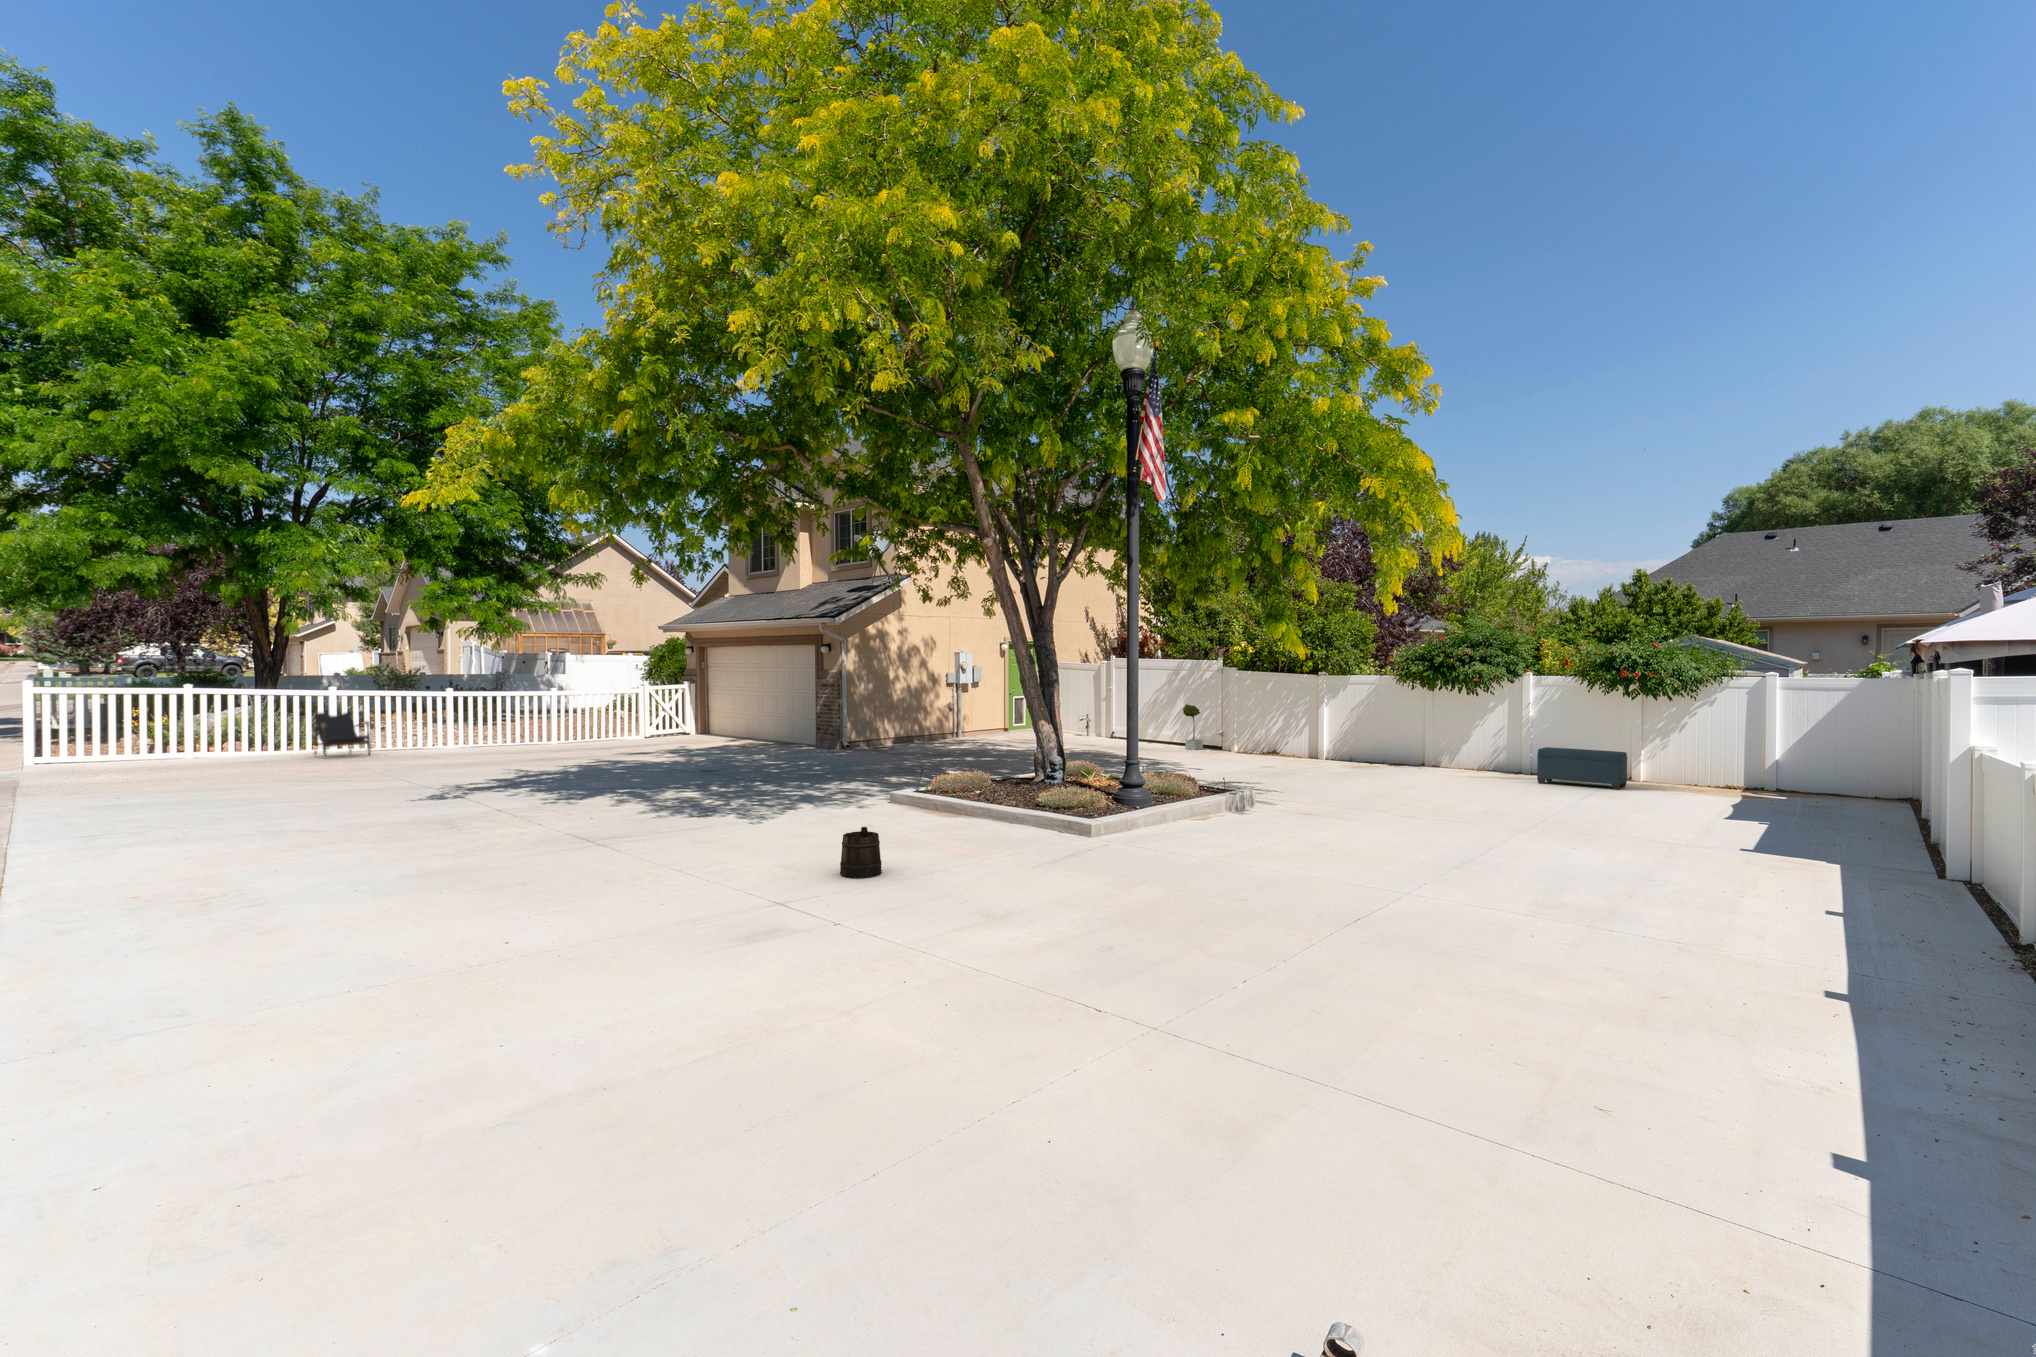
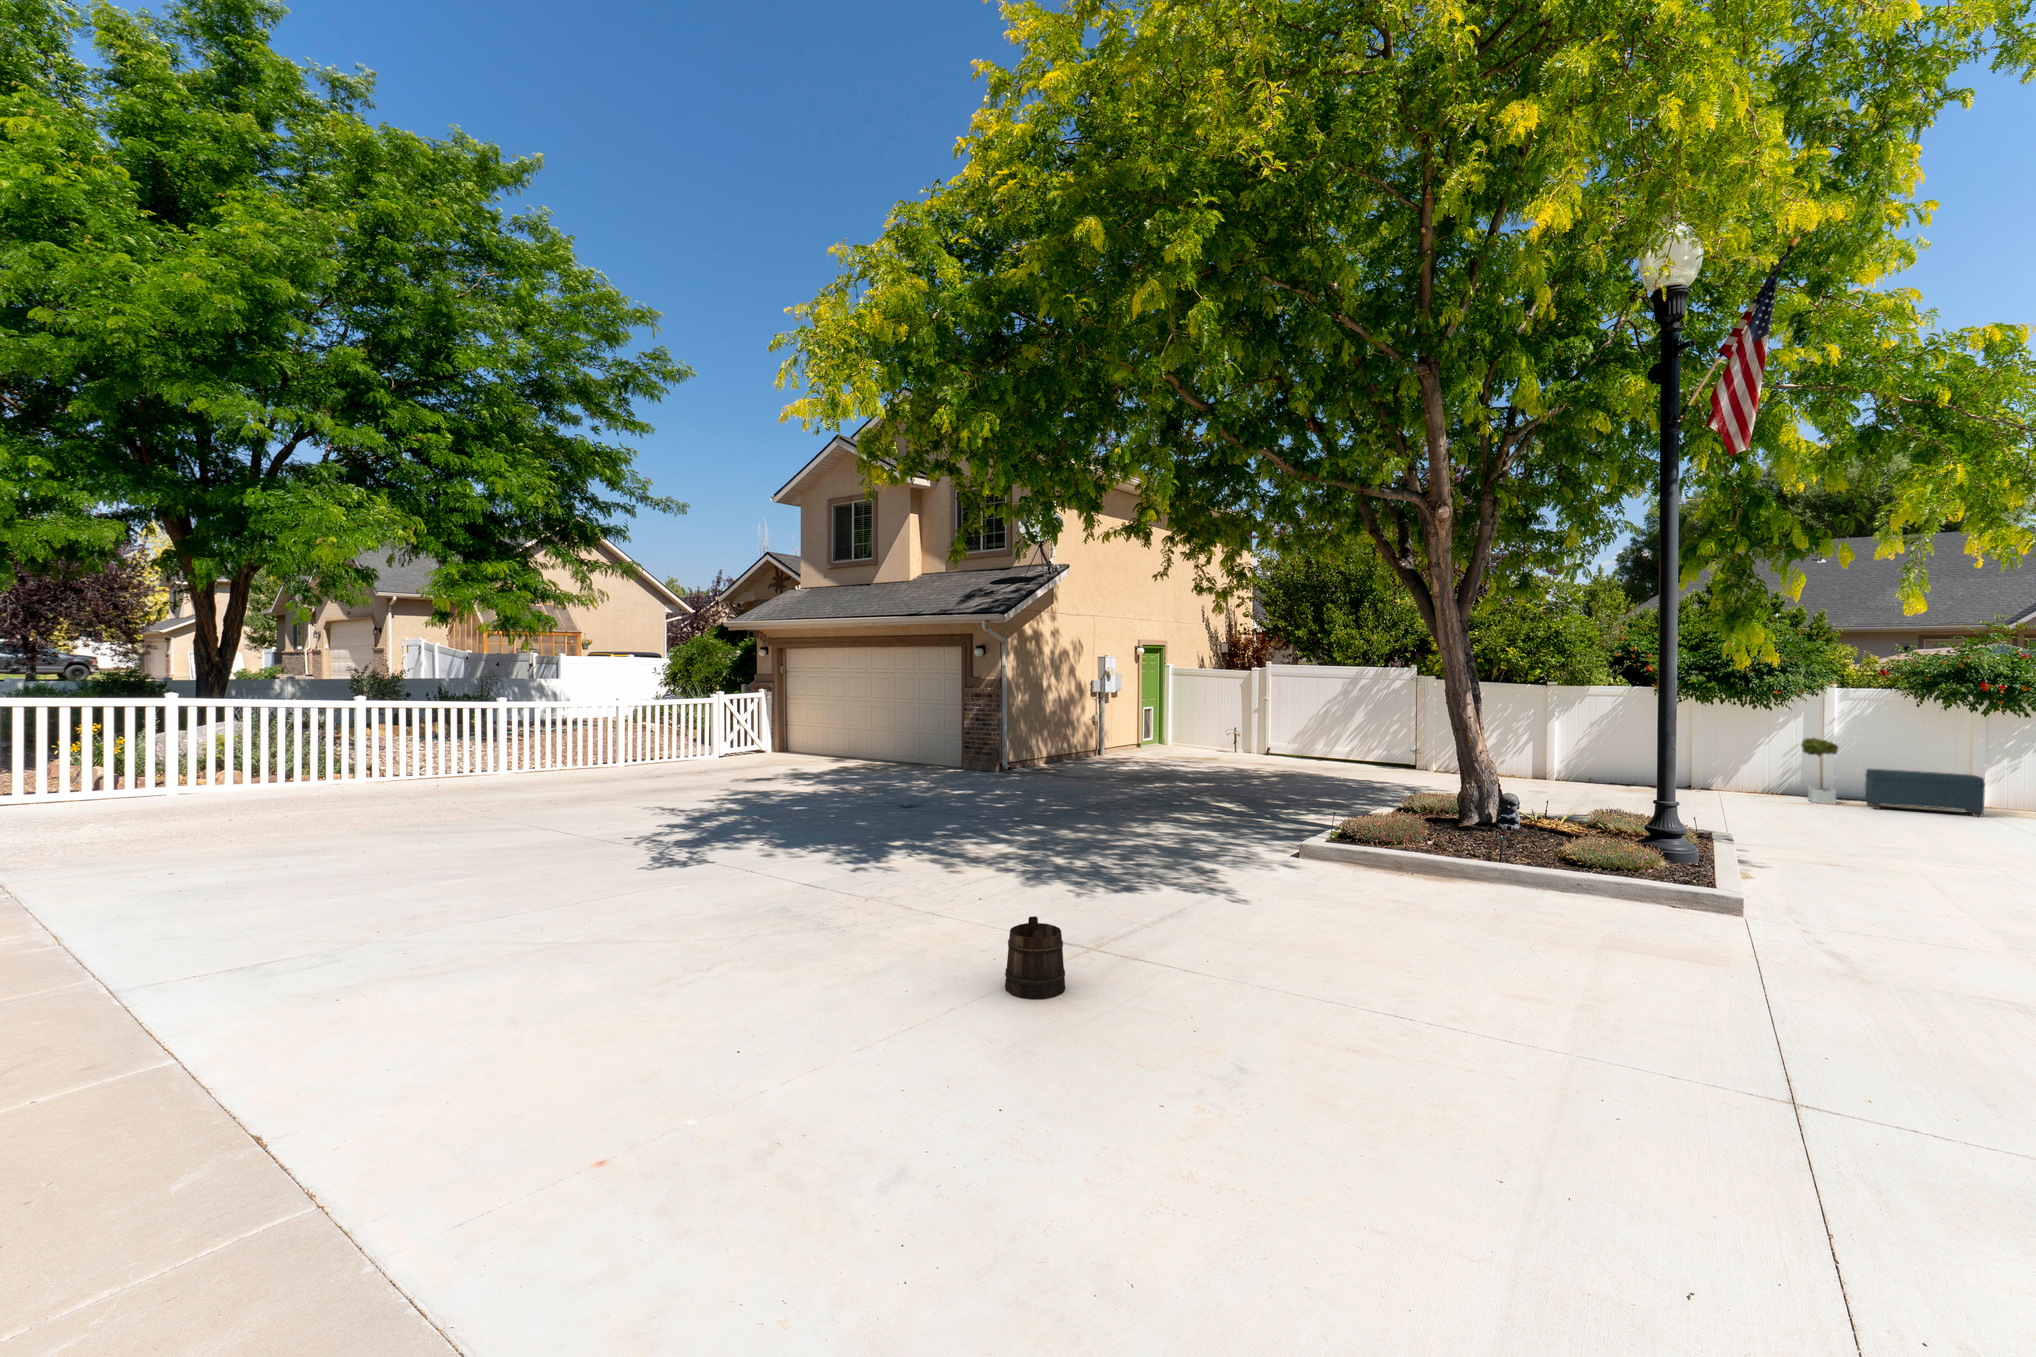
potted tree: present [1183,704,1203,750] -> present [1801,738,1838,804]
lounge chair: present [314,712,371,758] -> none [339,725,417,791]
bucket: present [840,827,882,878] -> present [1005,916,1065,999]

